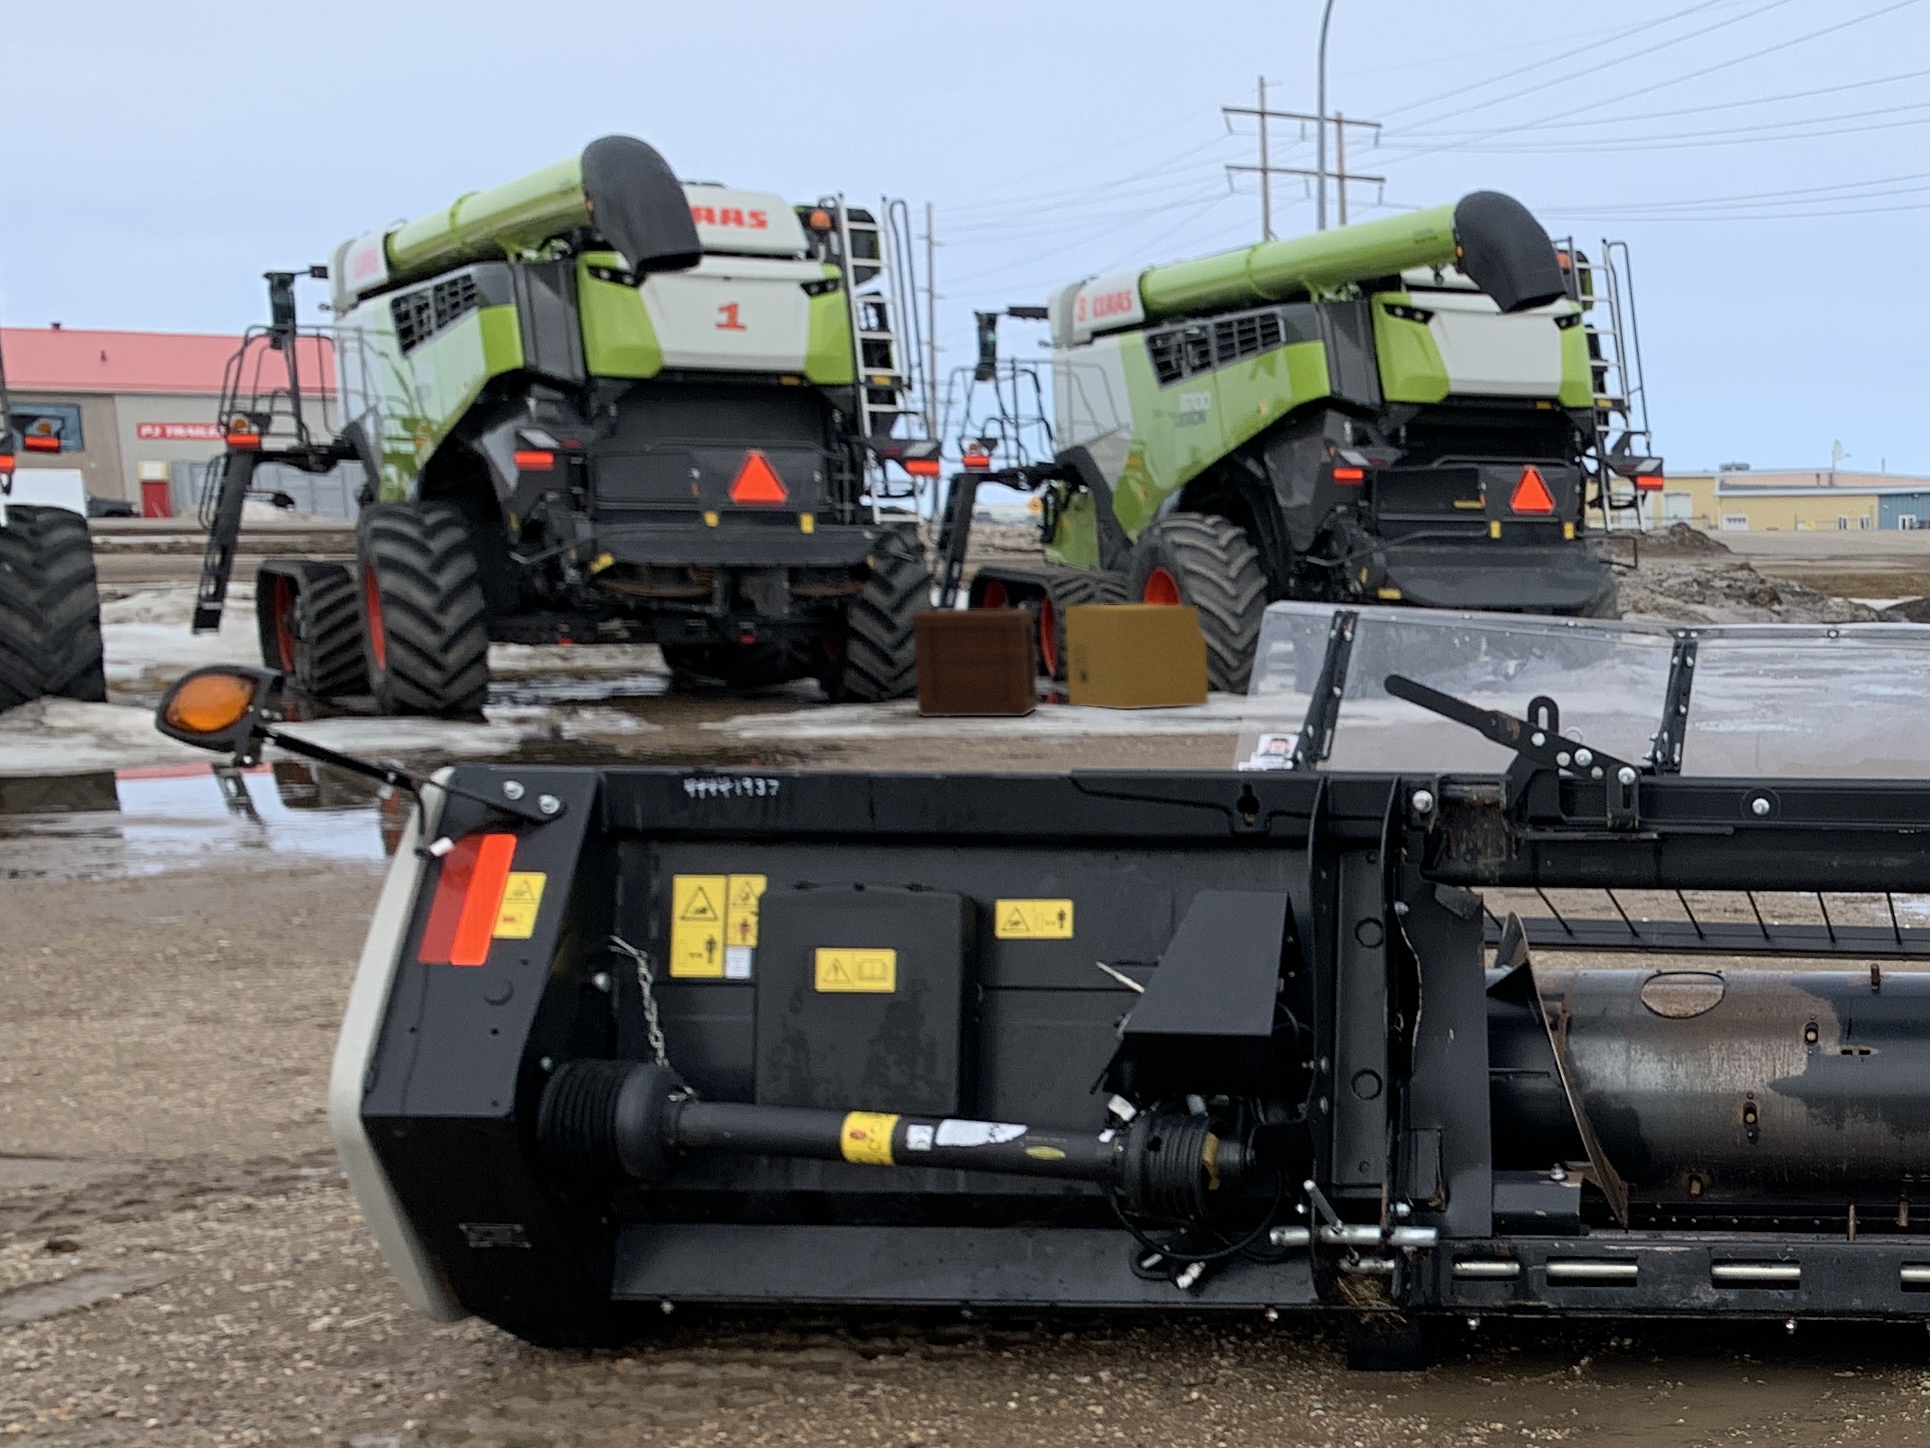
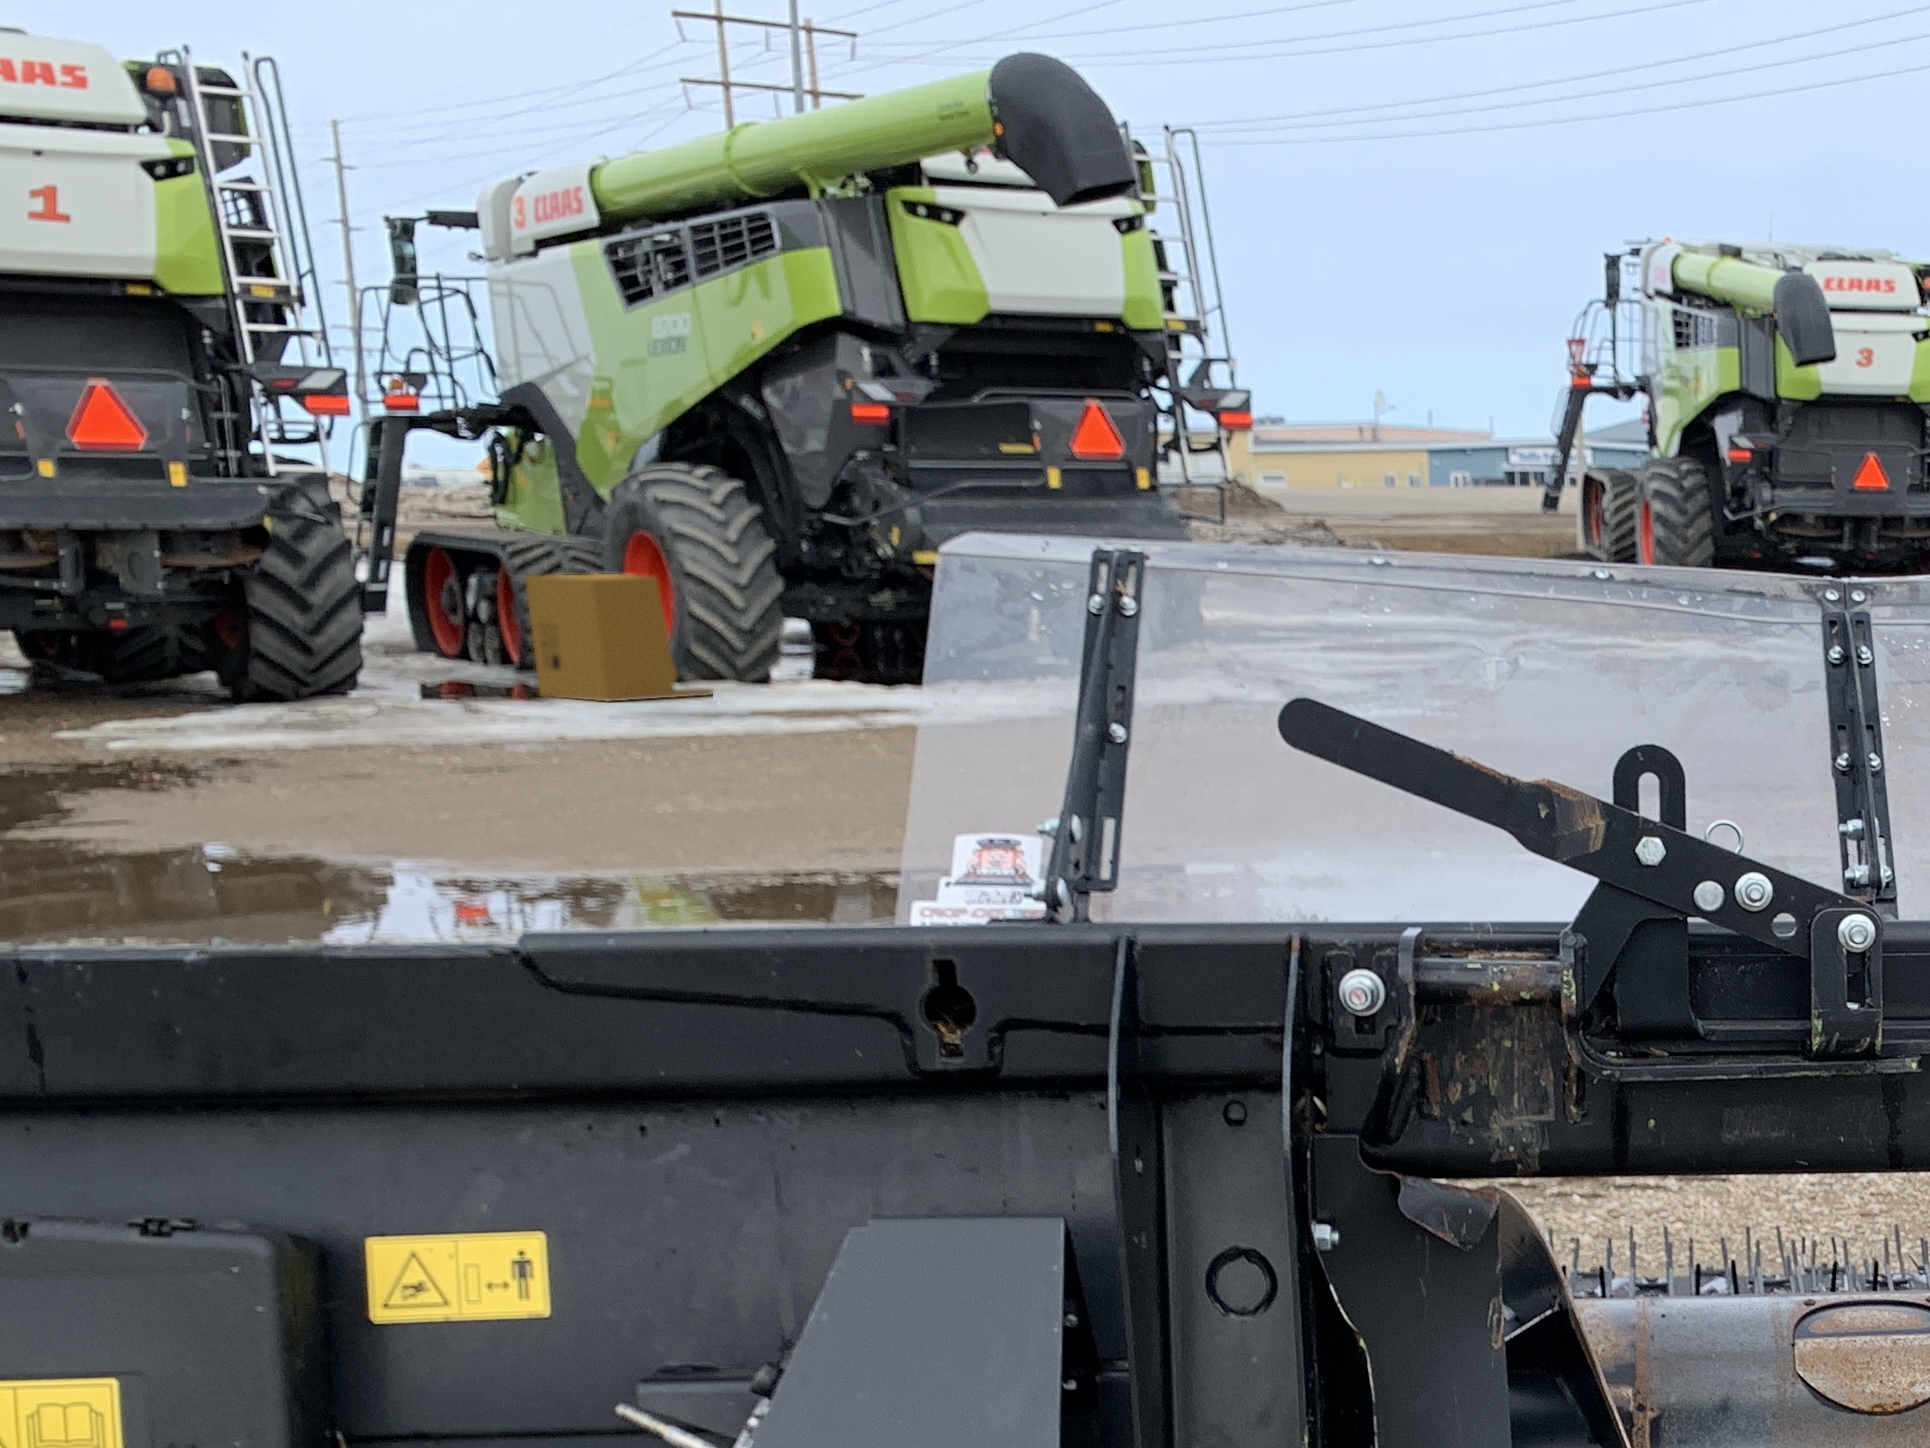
wooden crate: present [913,609,1037,716] -> none [330,580,500,714]

